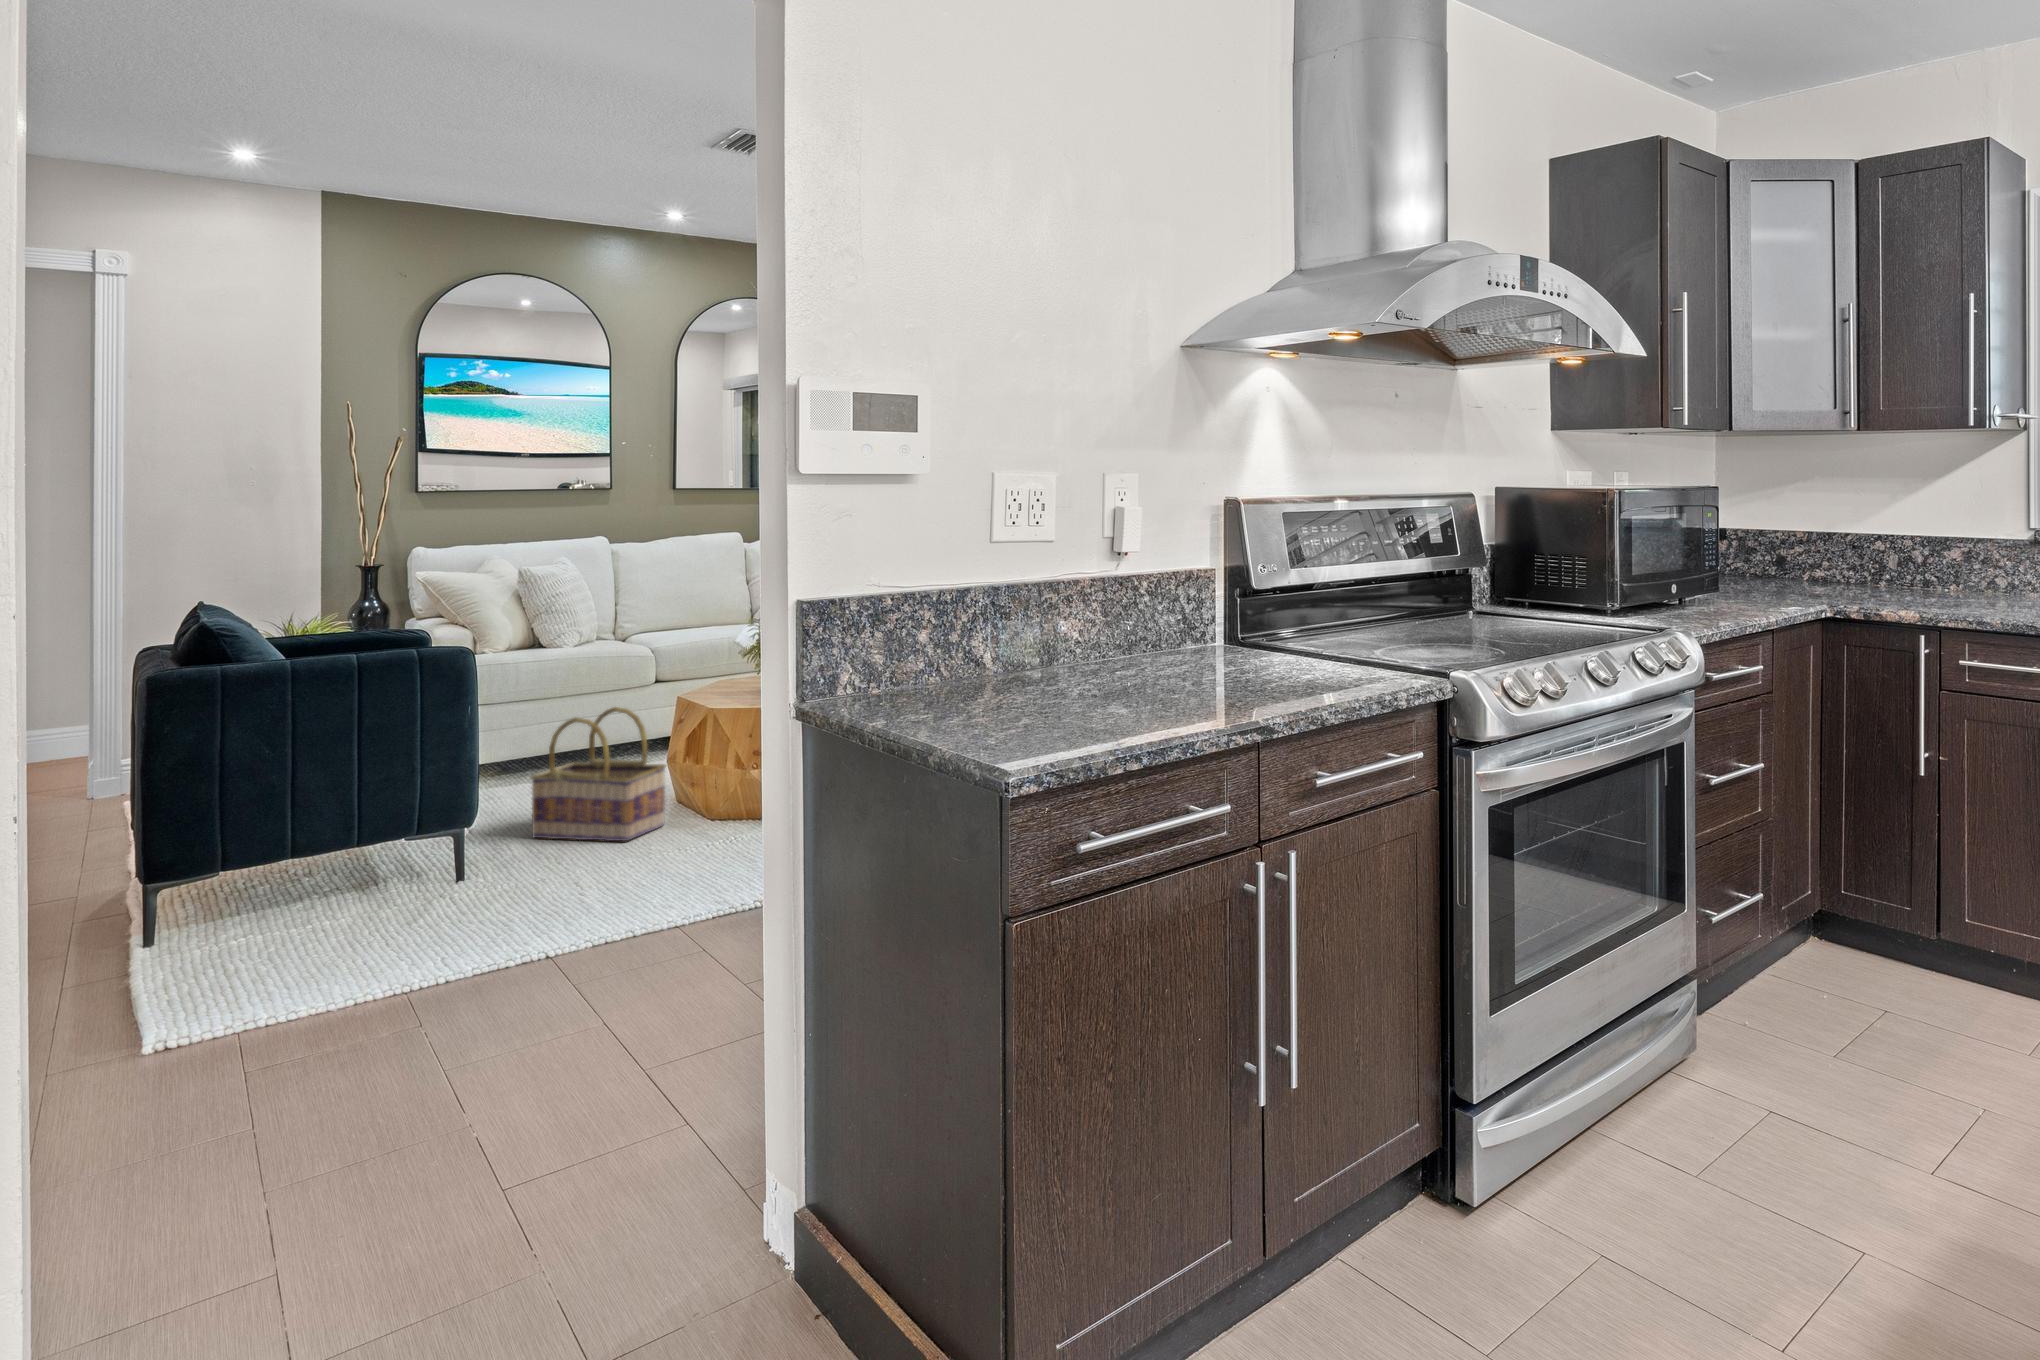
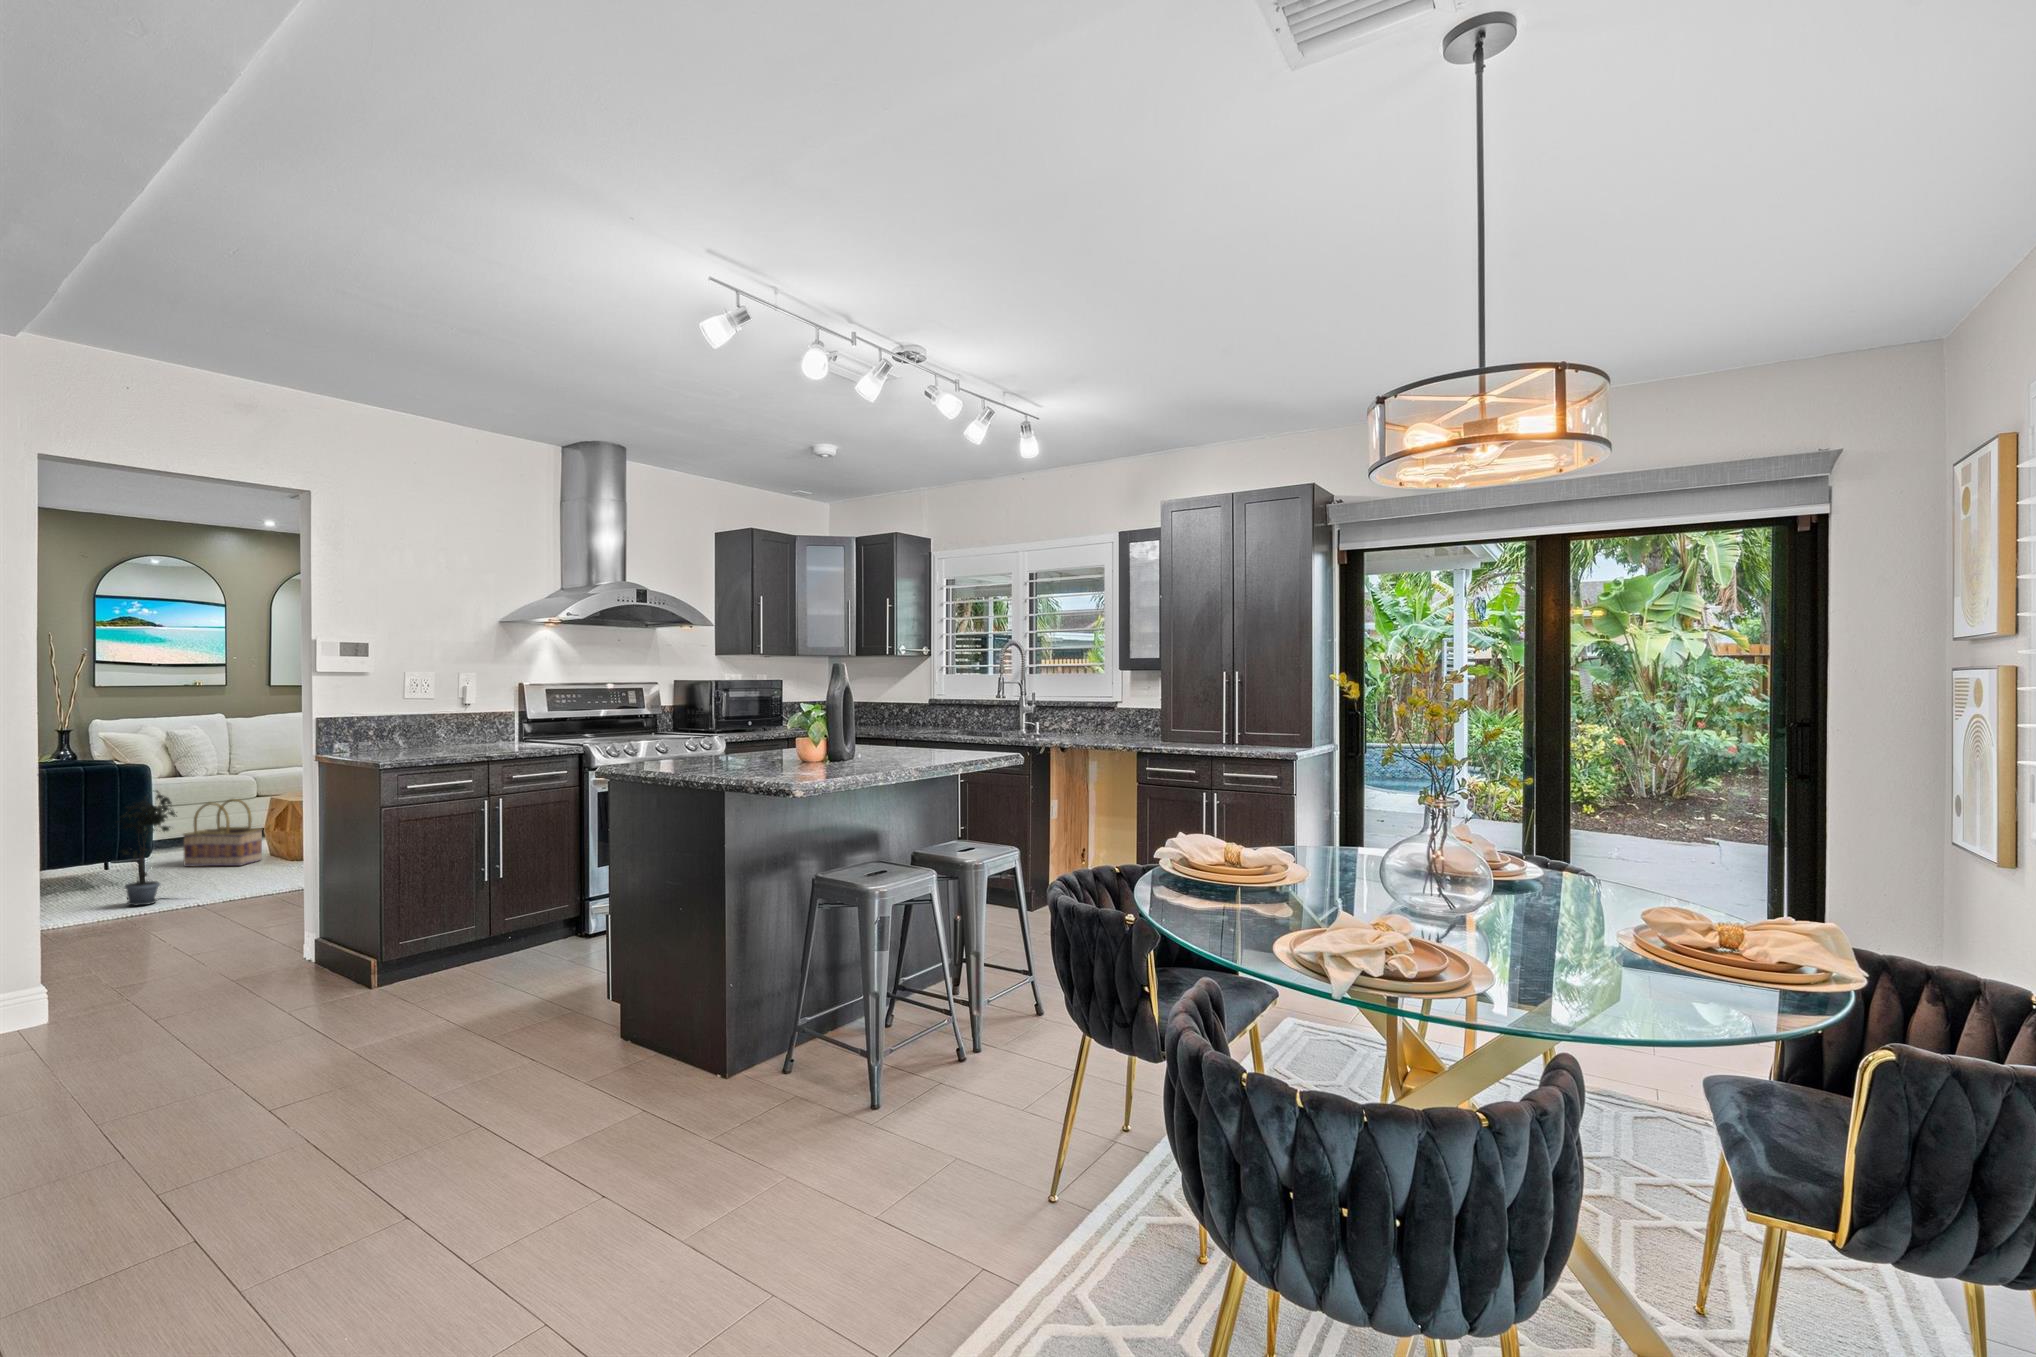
potted plant: none [379,716,509,966] -> present [118,791,176,906]

